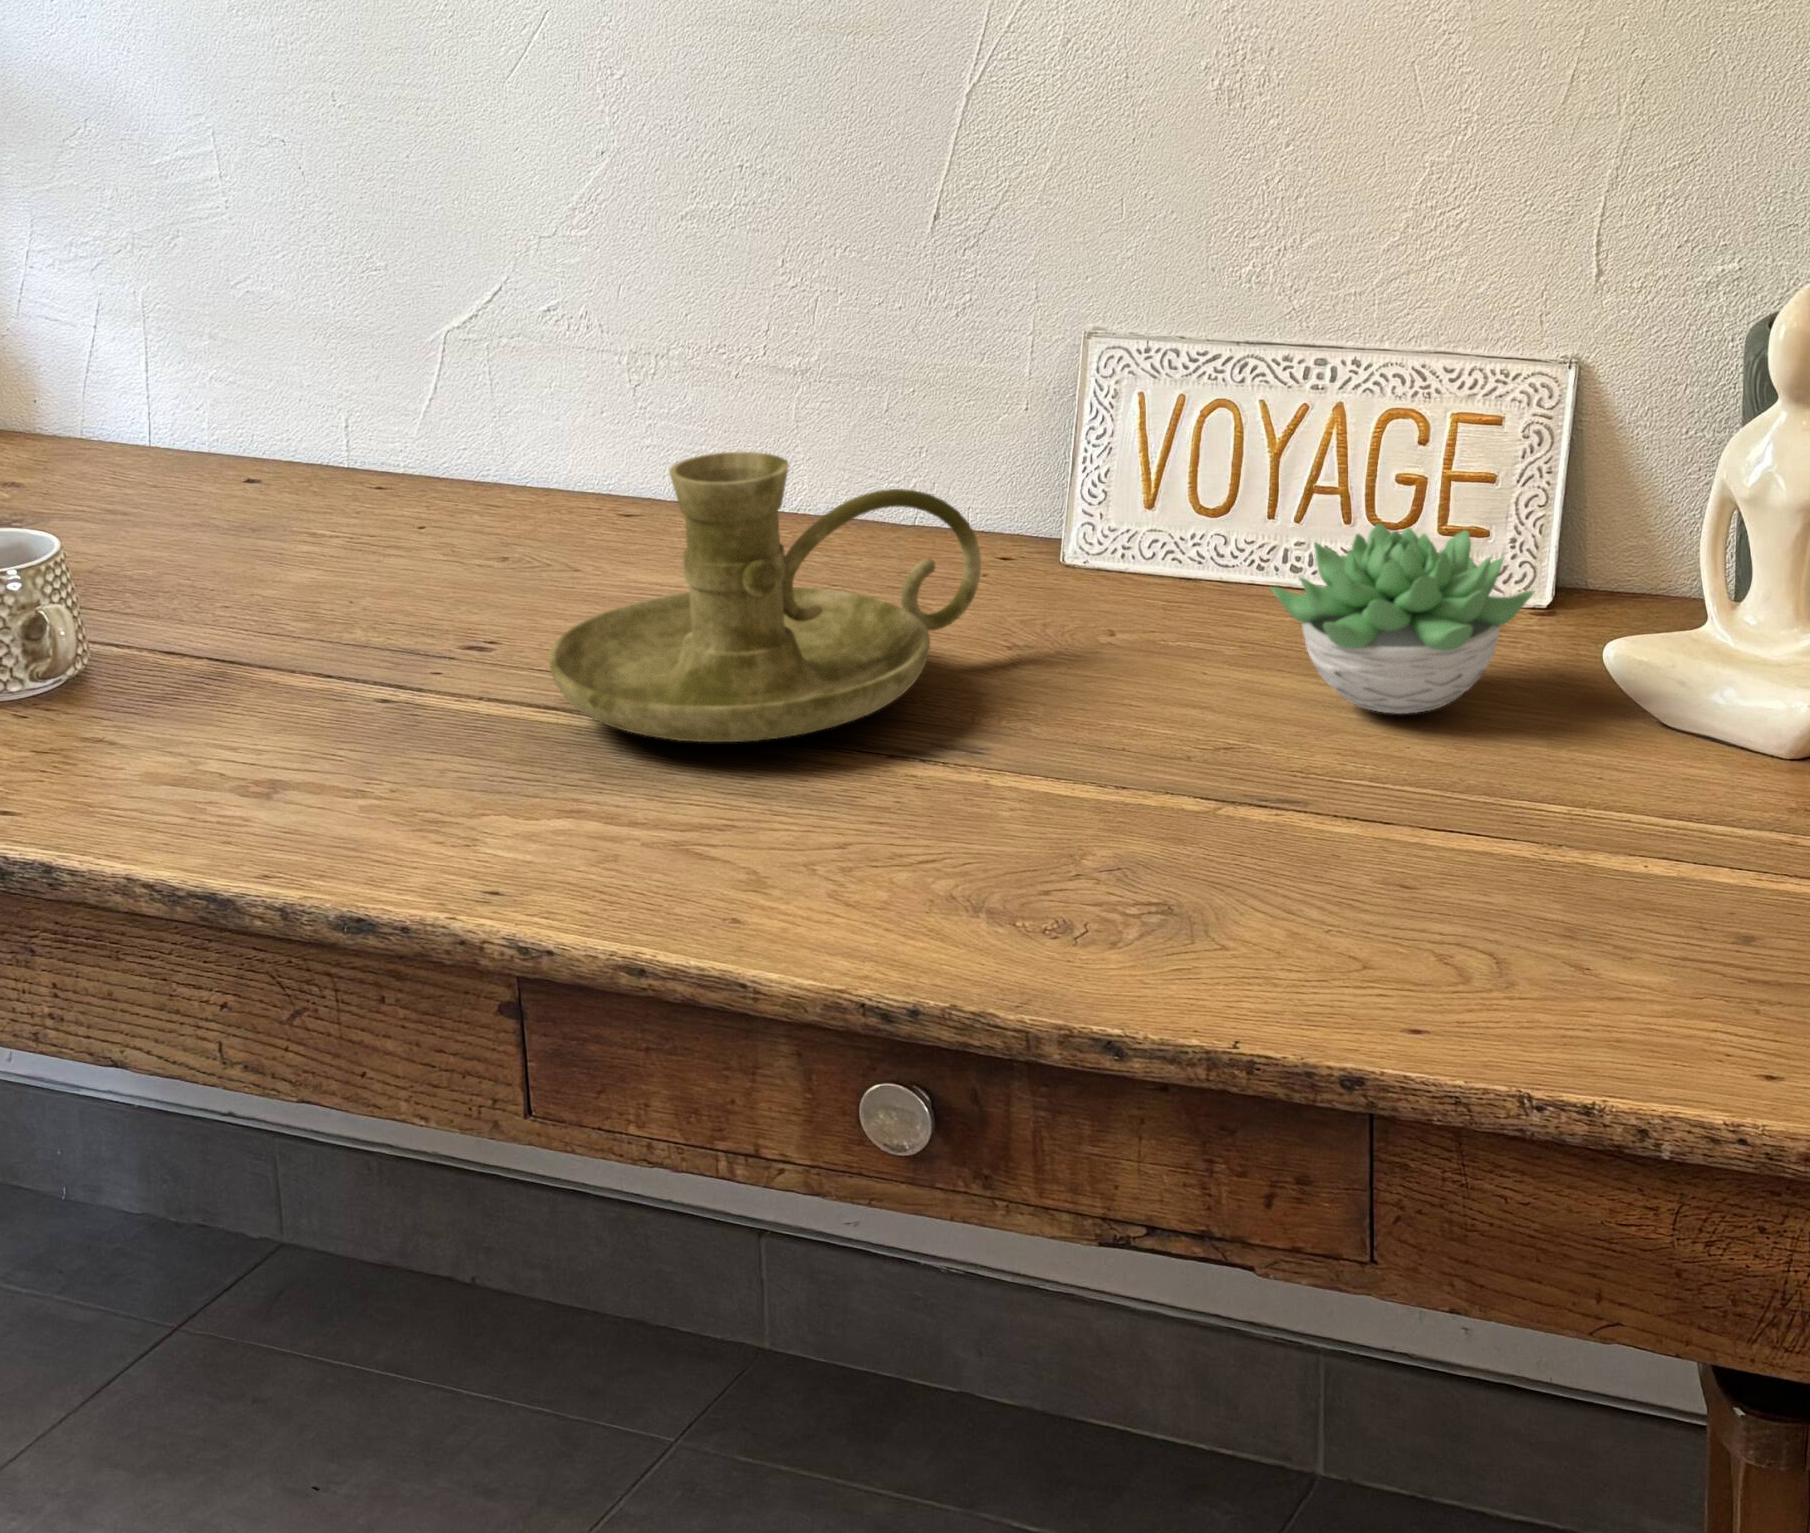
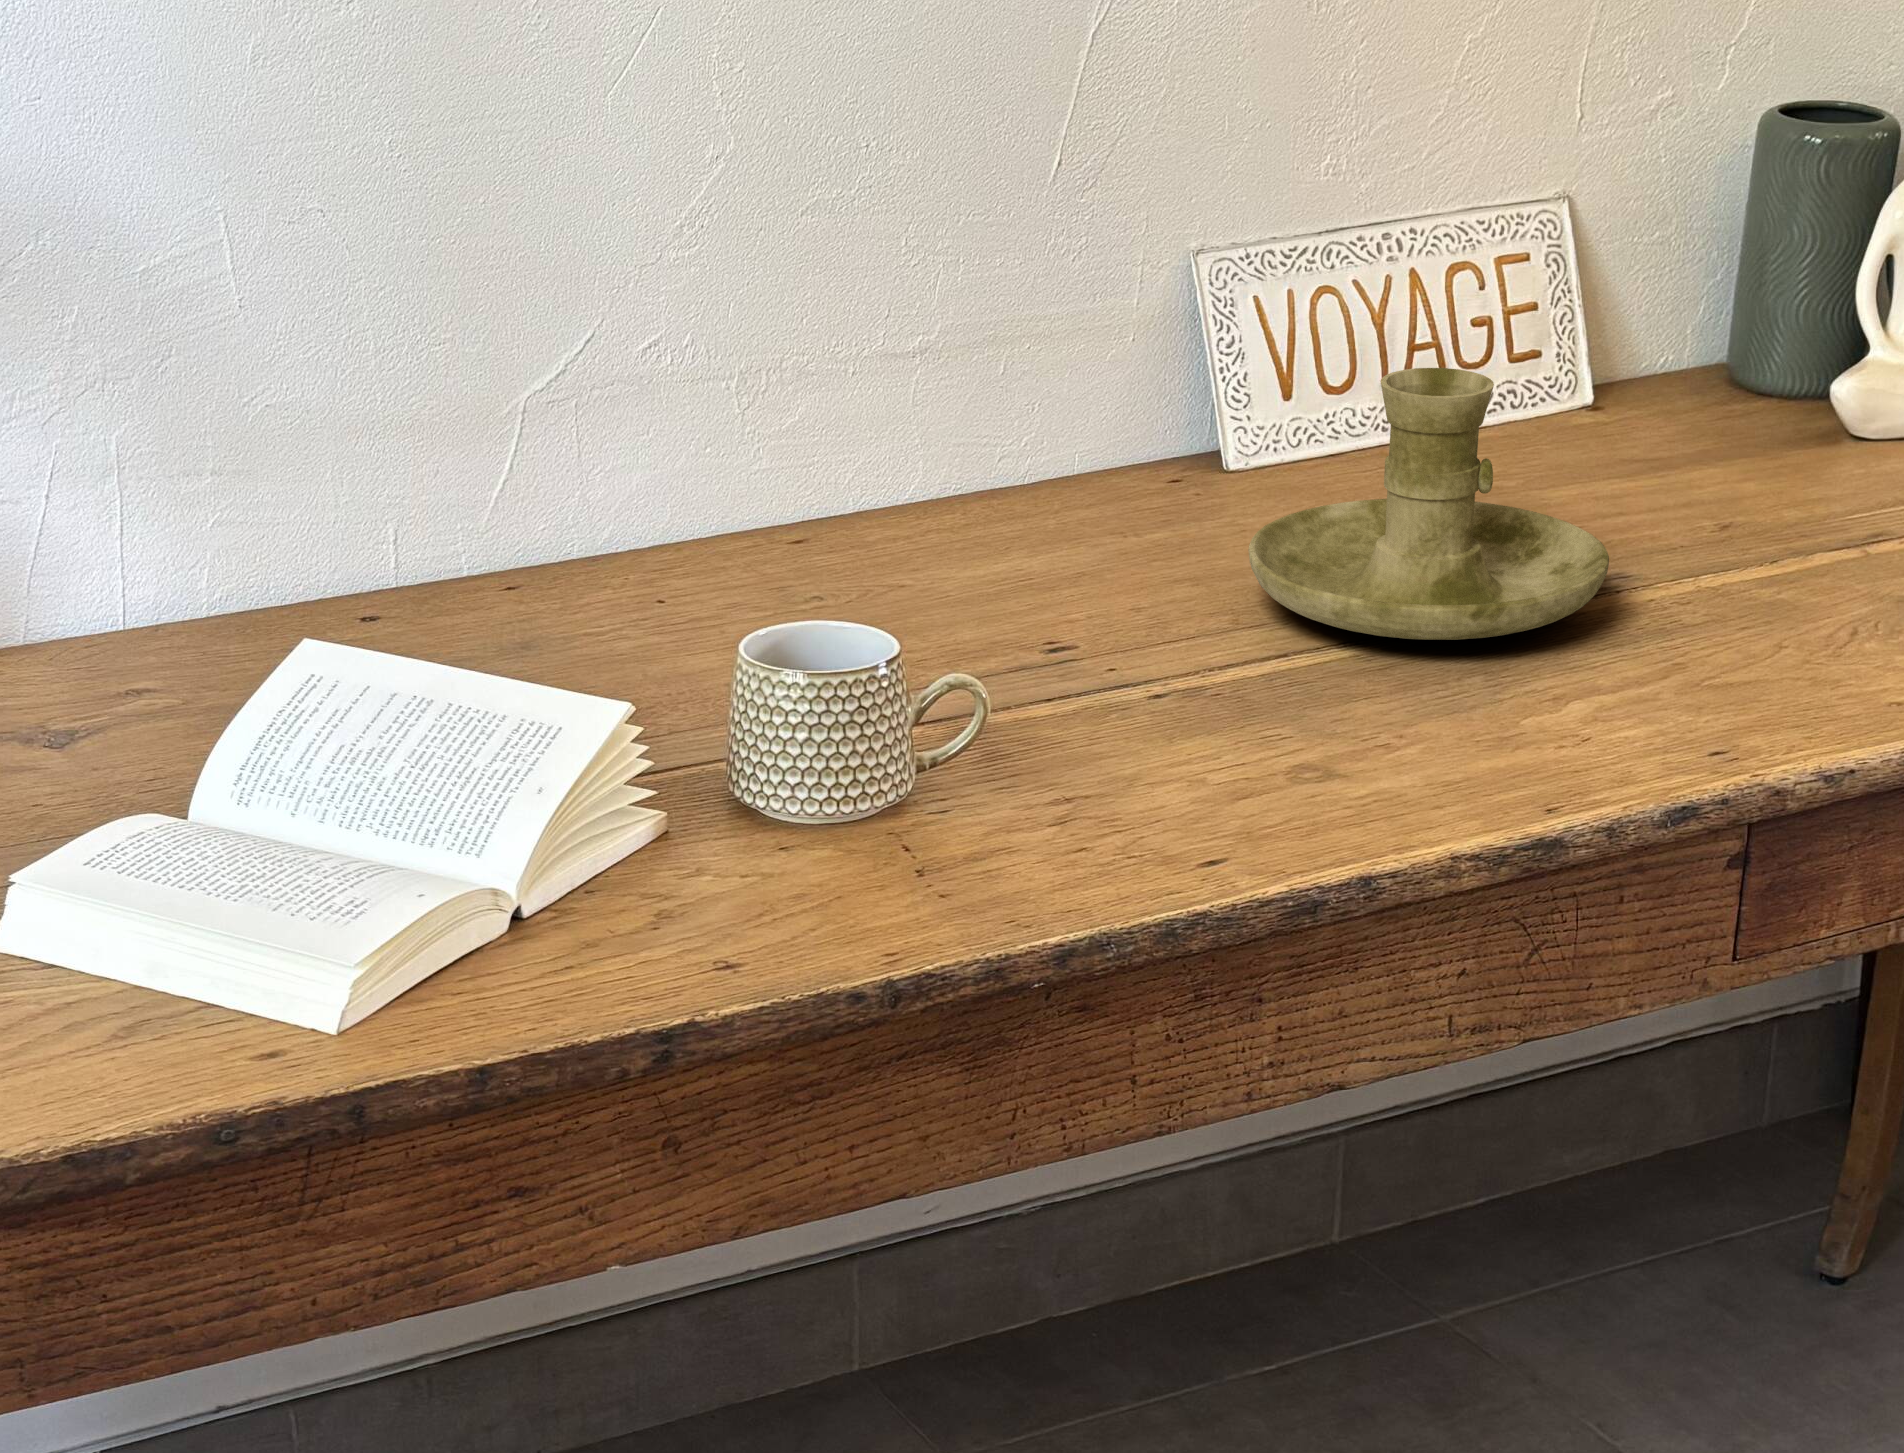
succulent plant: present [1270,524,1534,714] -> none [1635,326,1853,482]

